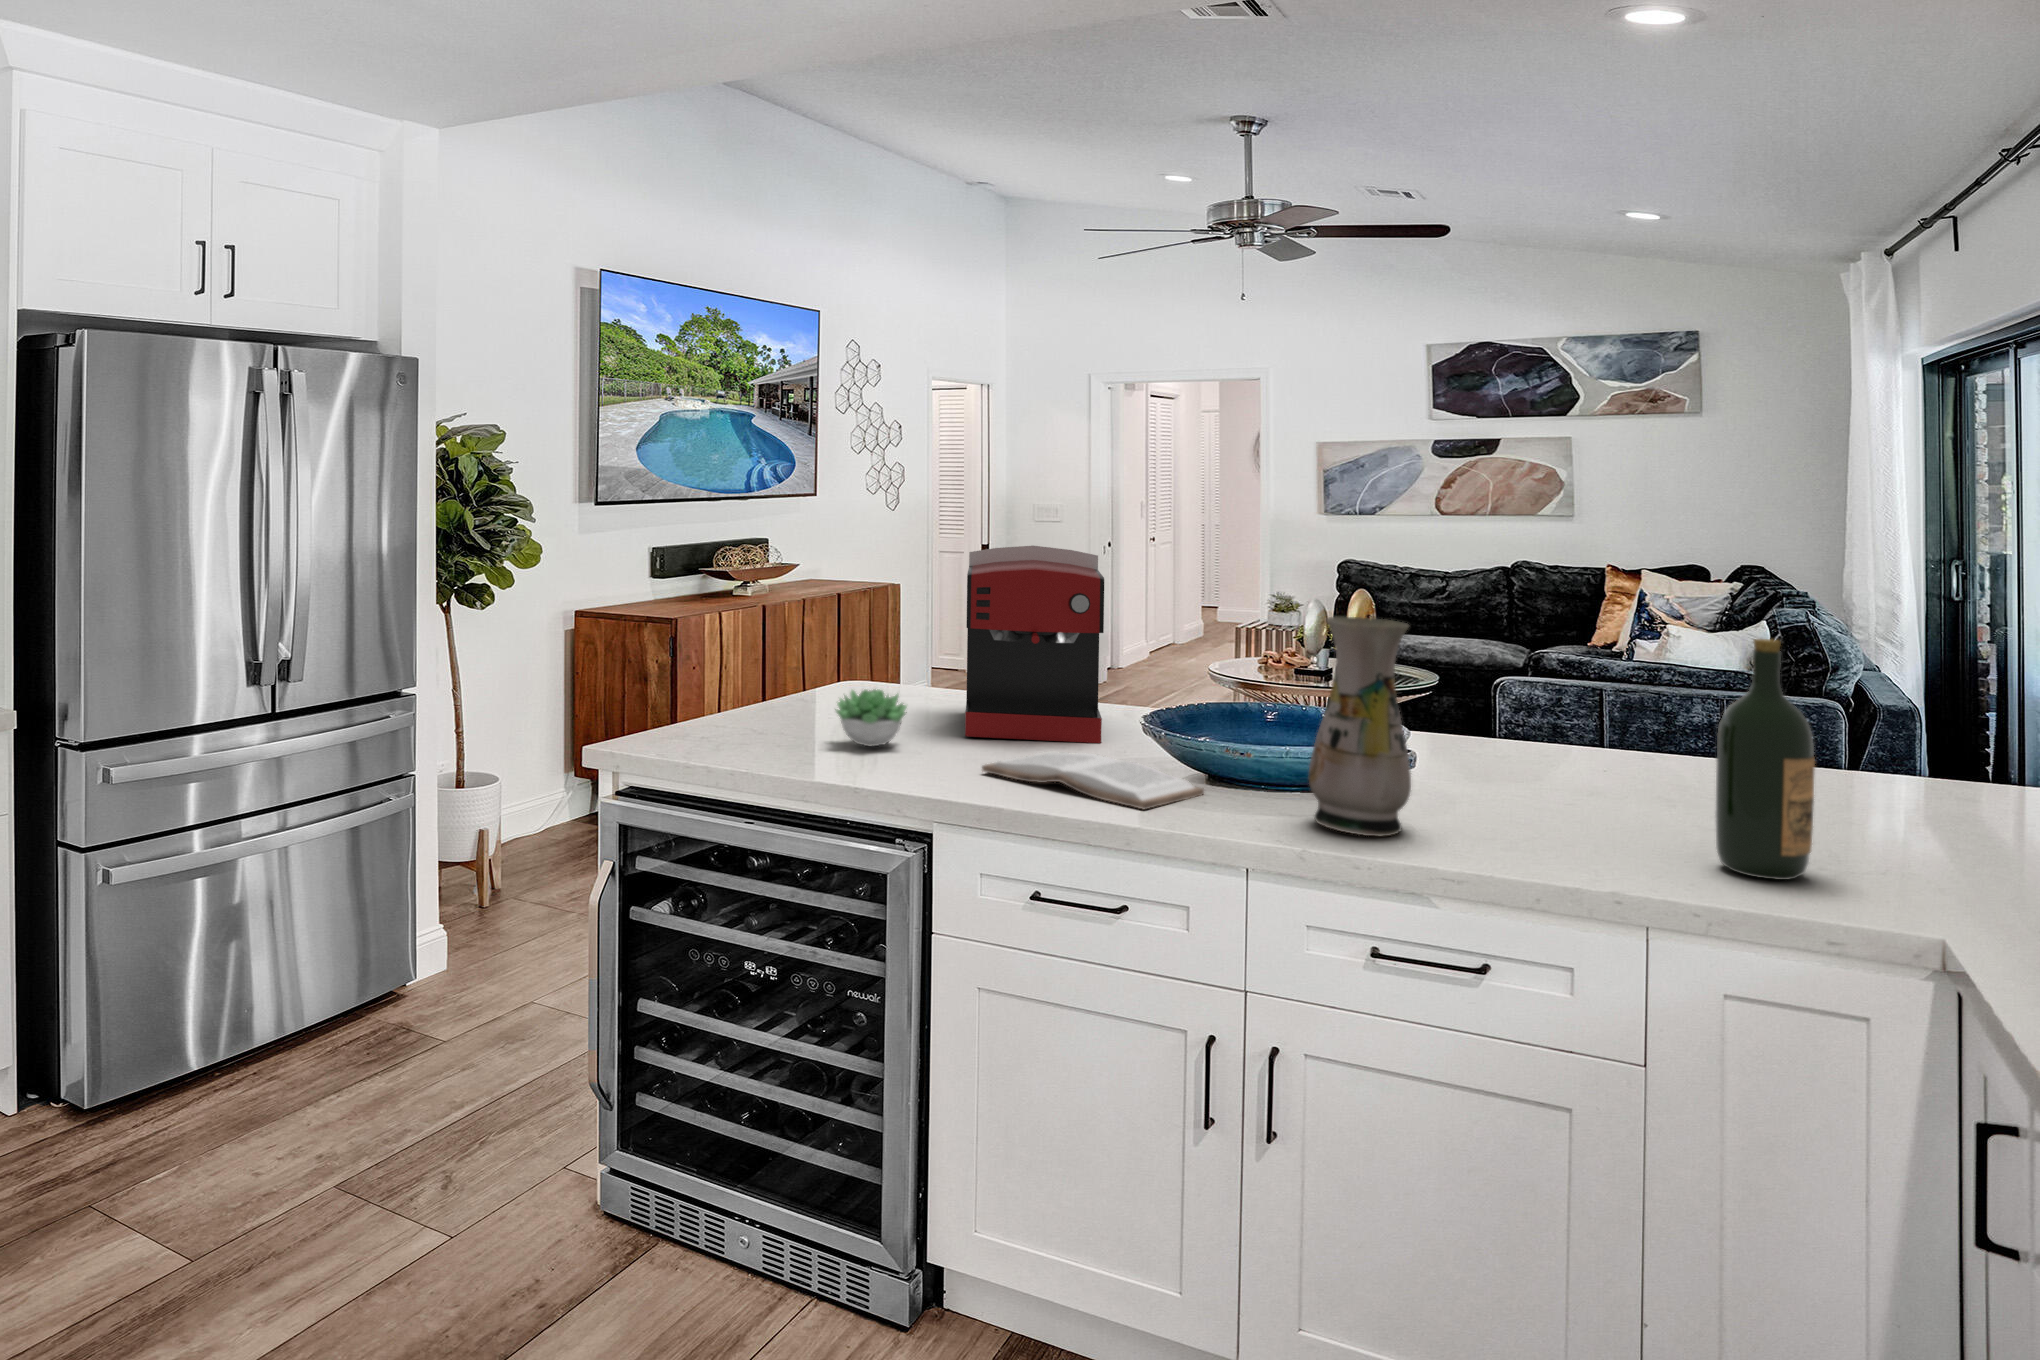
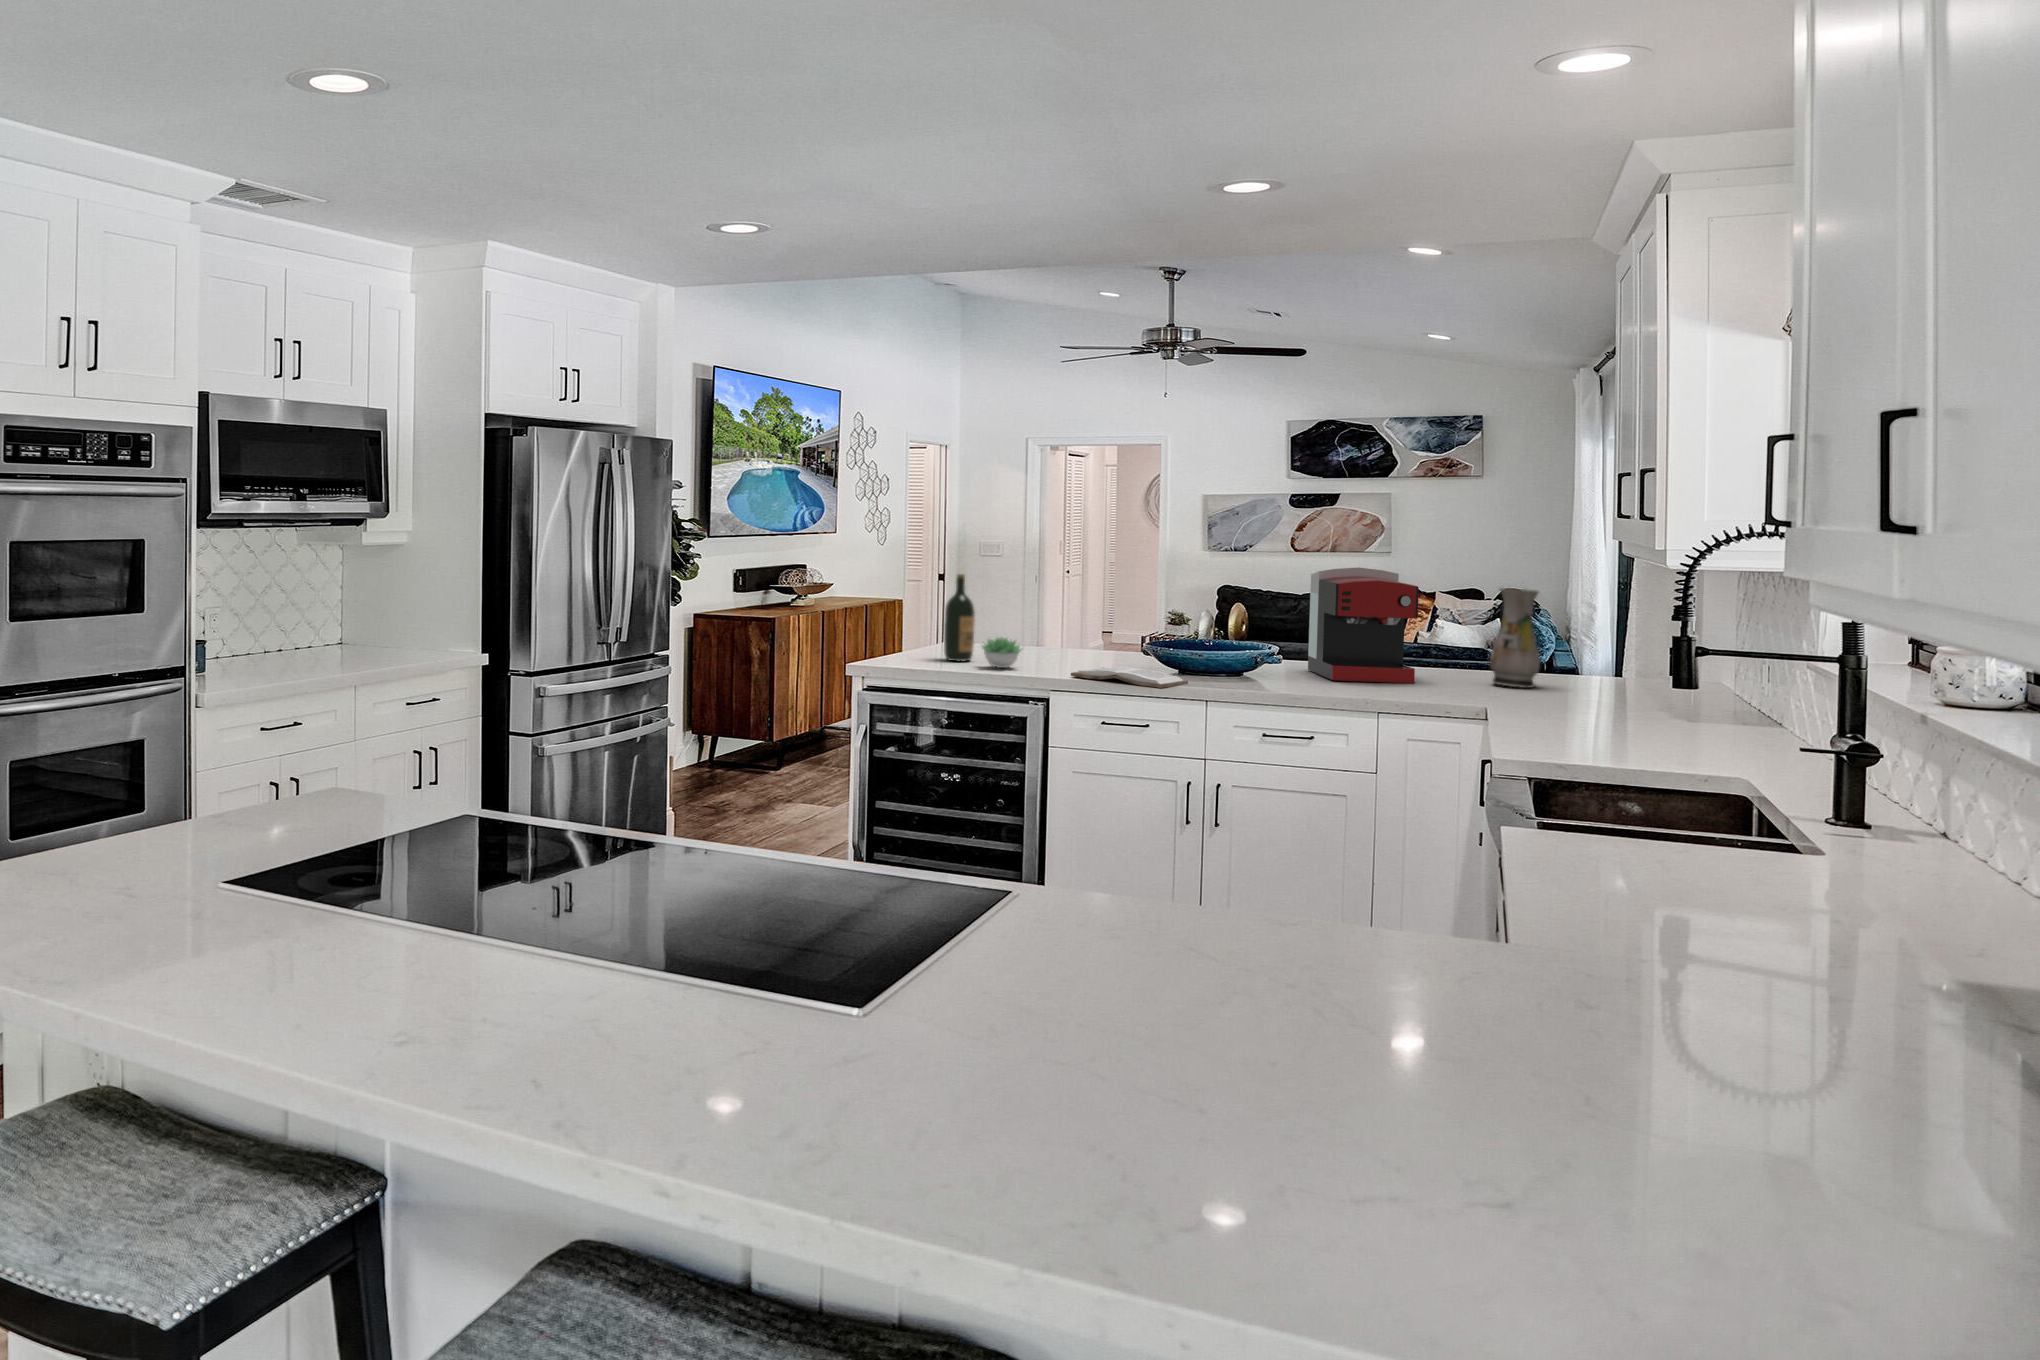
coffee maker: present [965,546,1104,743] -> present [1308,567,1419,683]
vase: present [1309,617,1411,837] -> present [1490,588,1540,688]
wine bottle: present [1715,639,1815,880] -> present [944,574,975,662]

